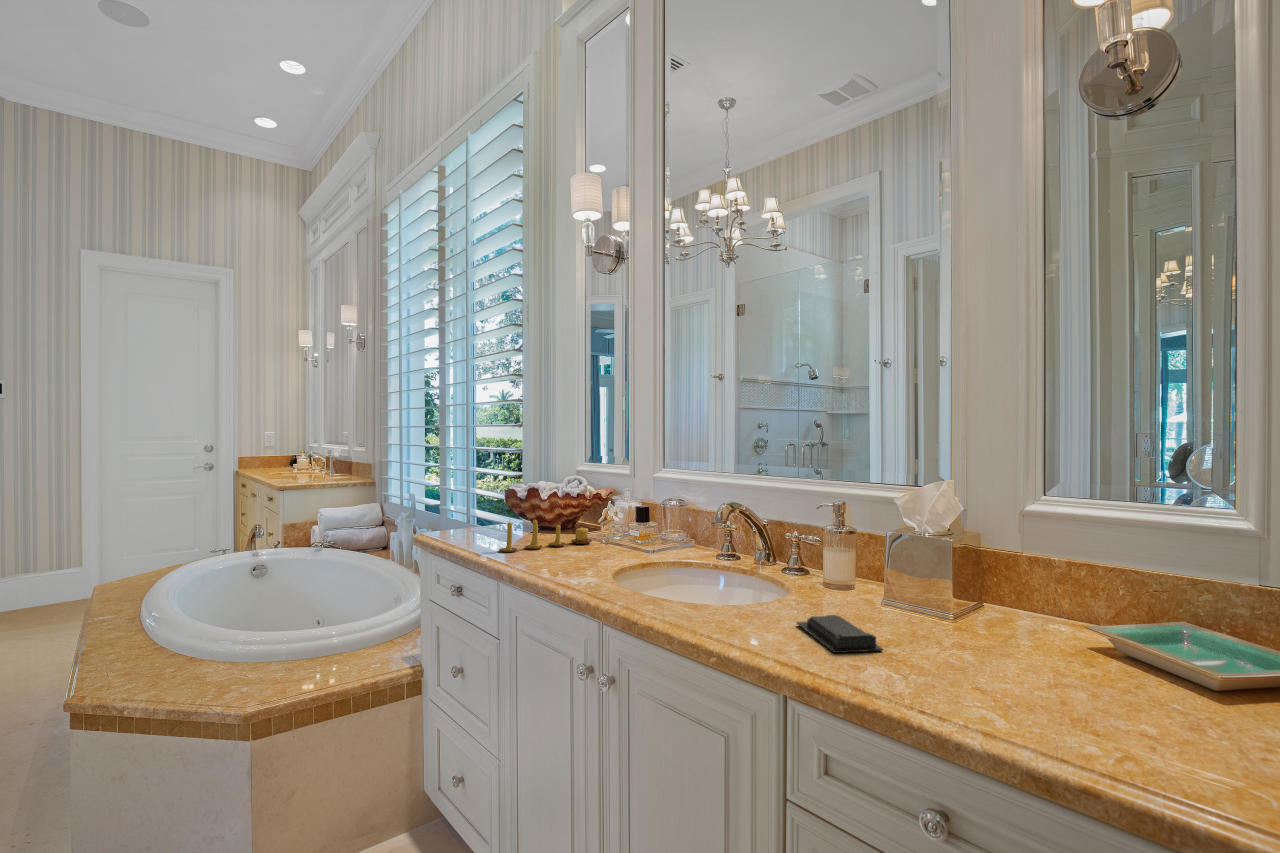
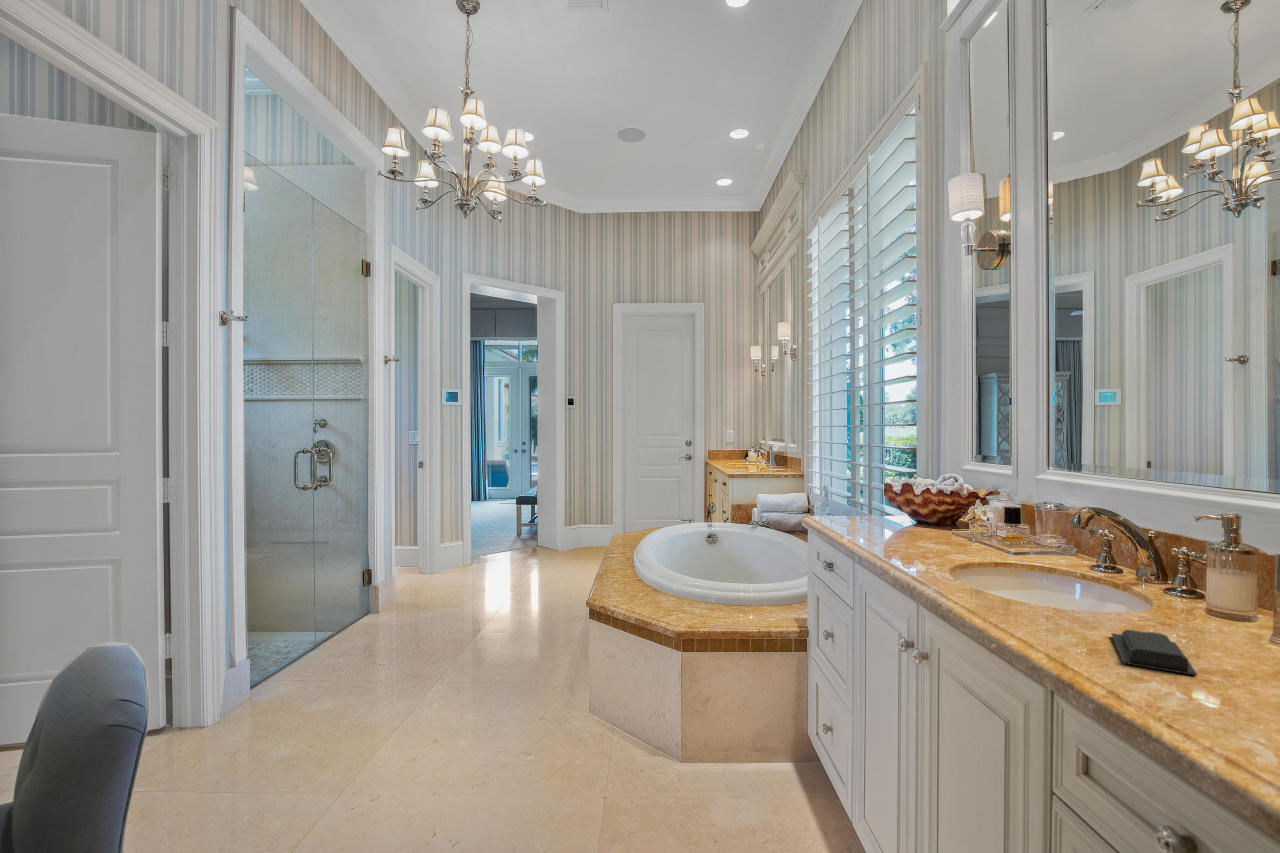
candle: present [499,520,592,552] -> none [861,509,959,539]

